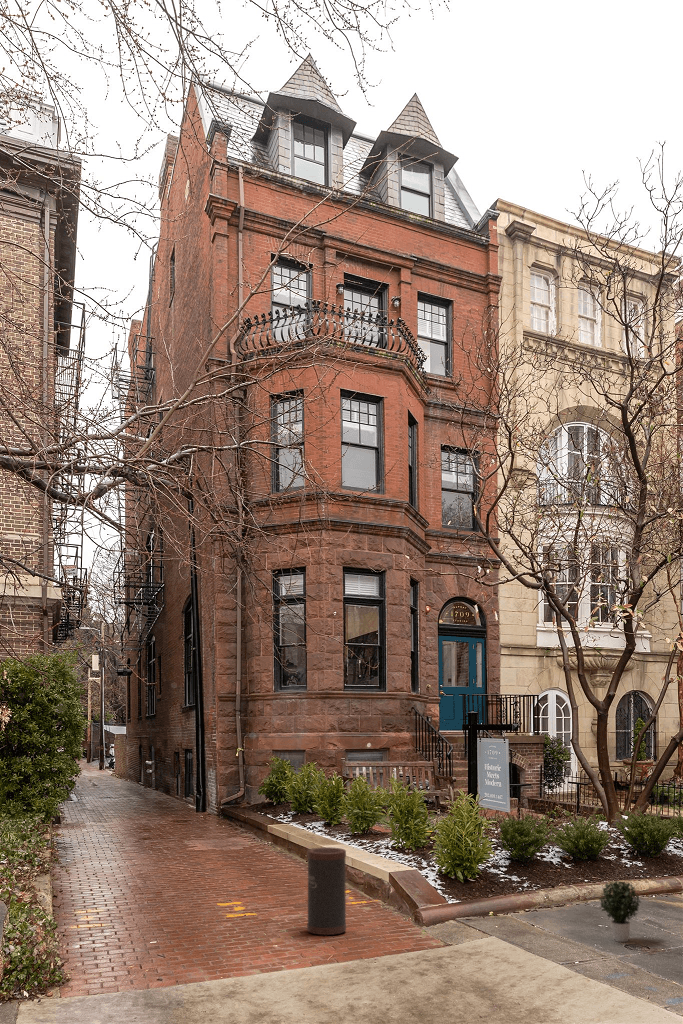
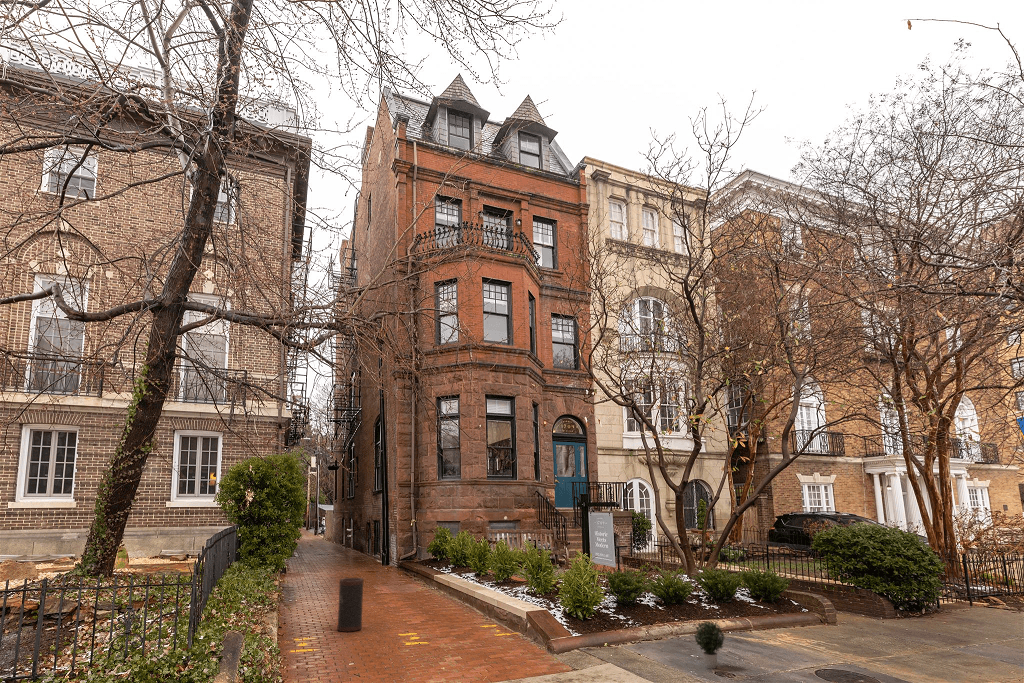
trash can: present [307,847,346,936] -> present [337,578,363,632]

